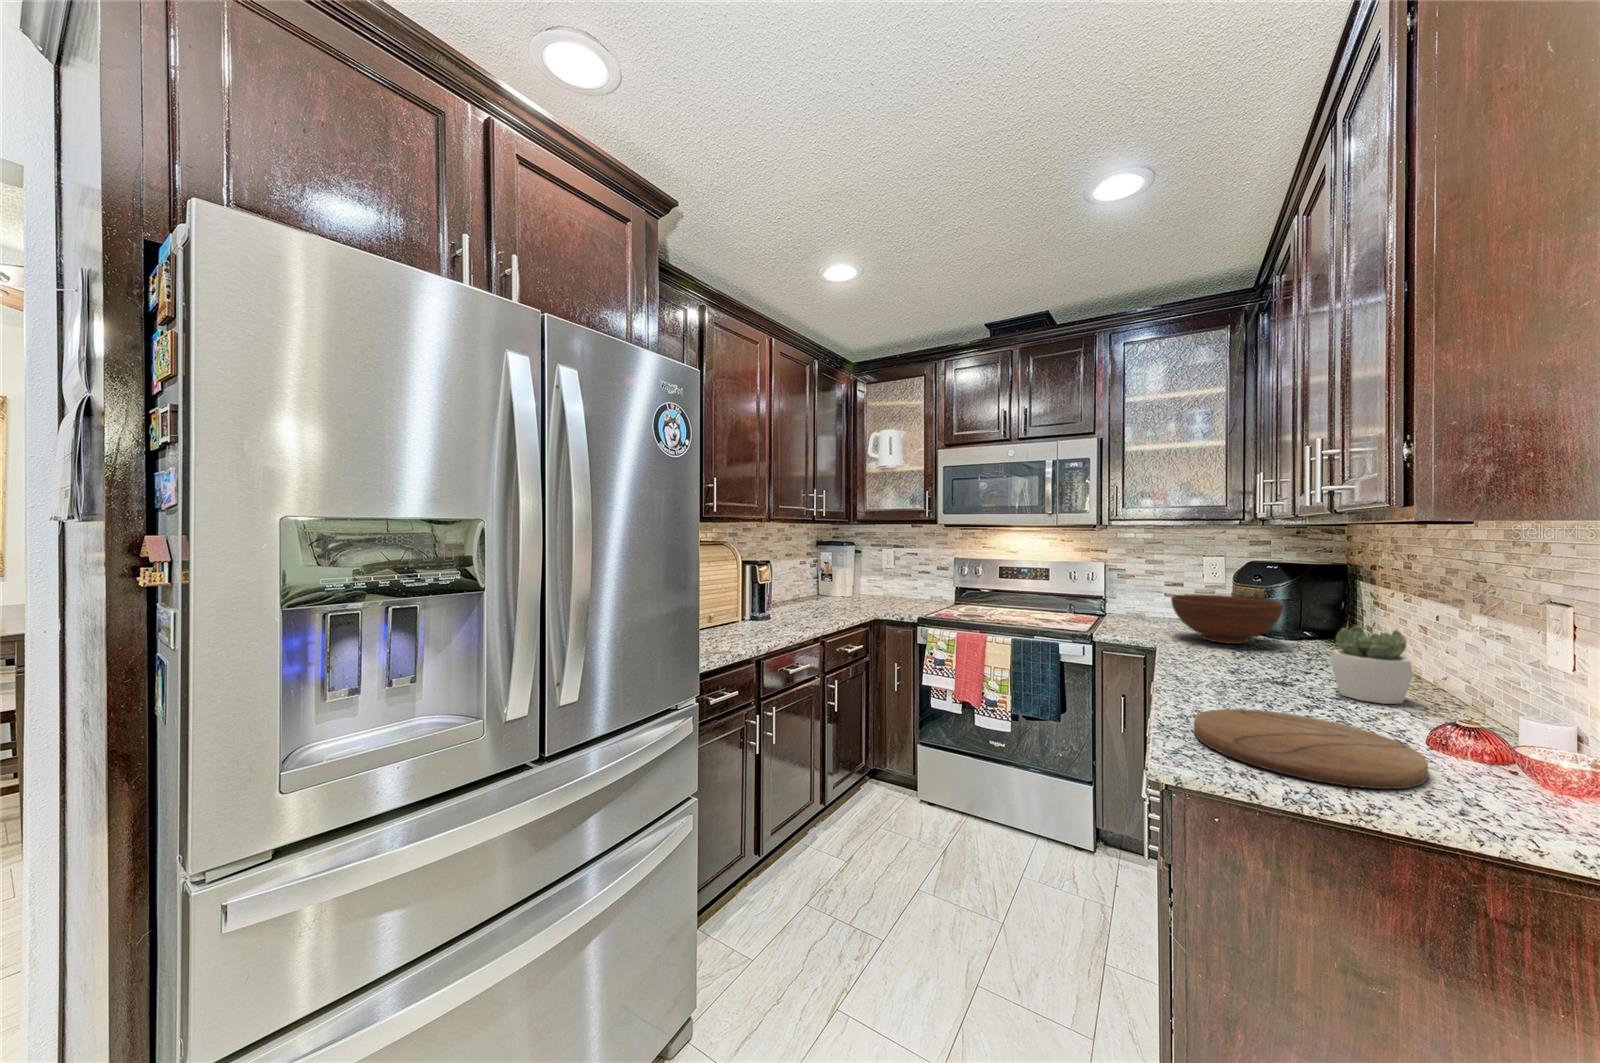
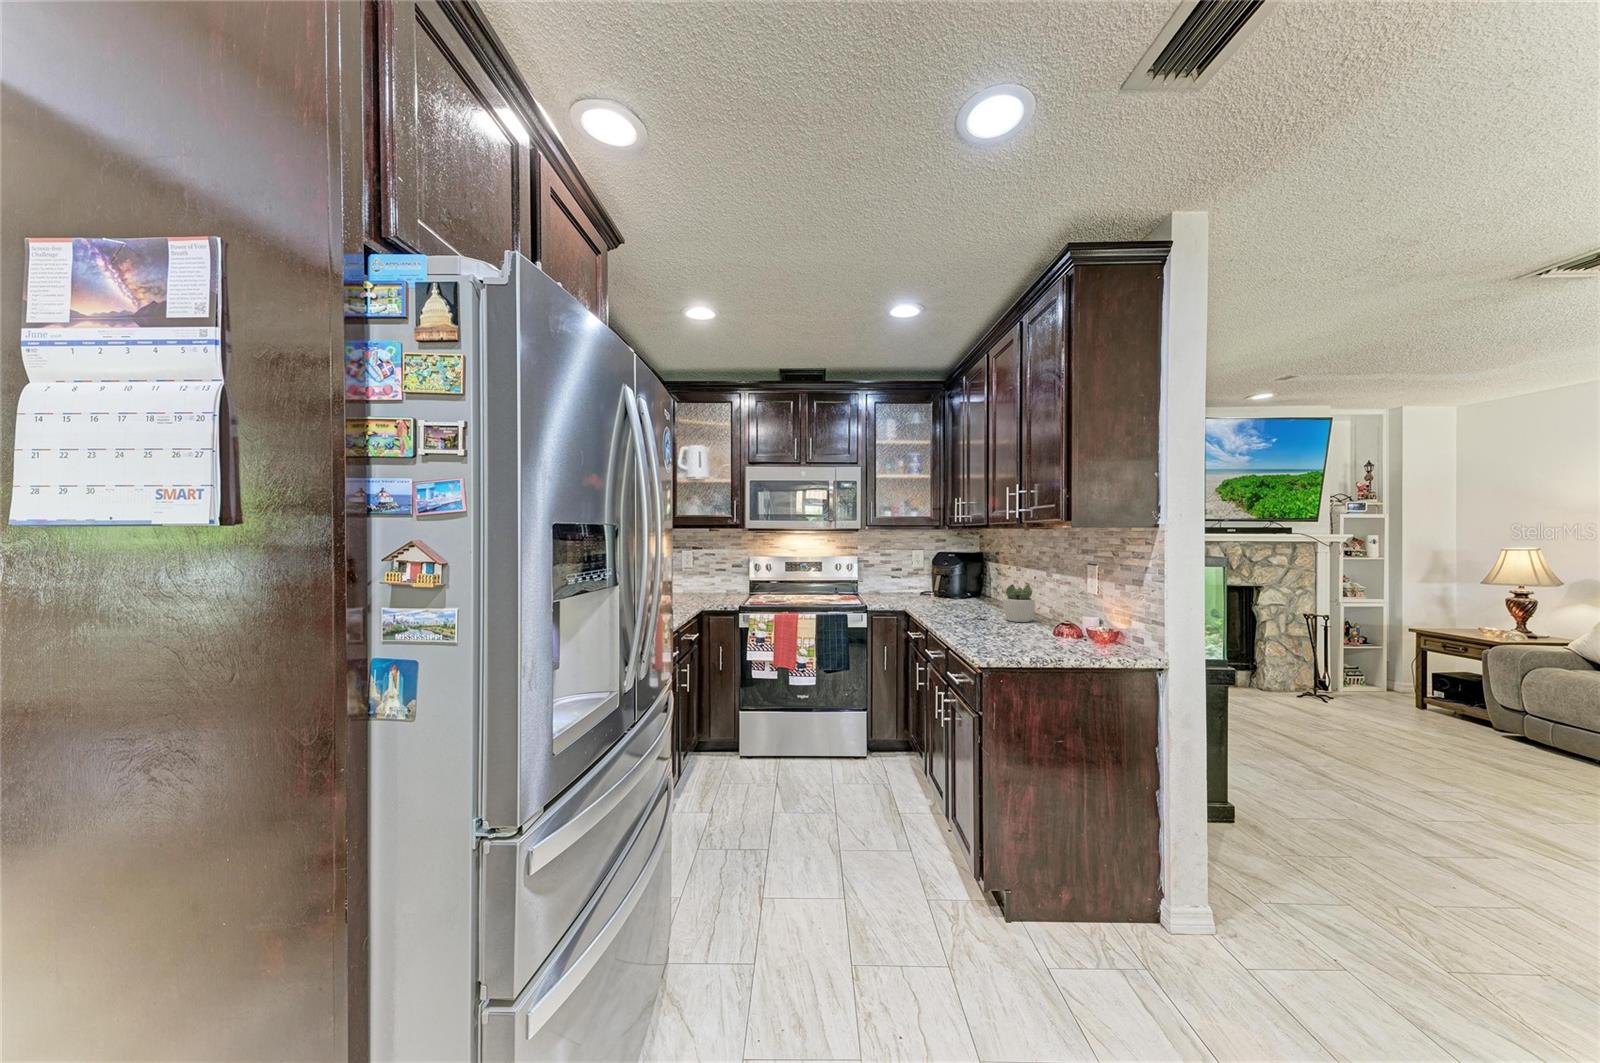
fruit bowl: present [1171,594,1283,644] -> none [908,574,965,603]
cutting board: present [1194,709,1428,789] -> none [972,629,1062,652]

